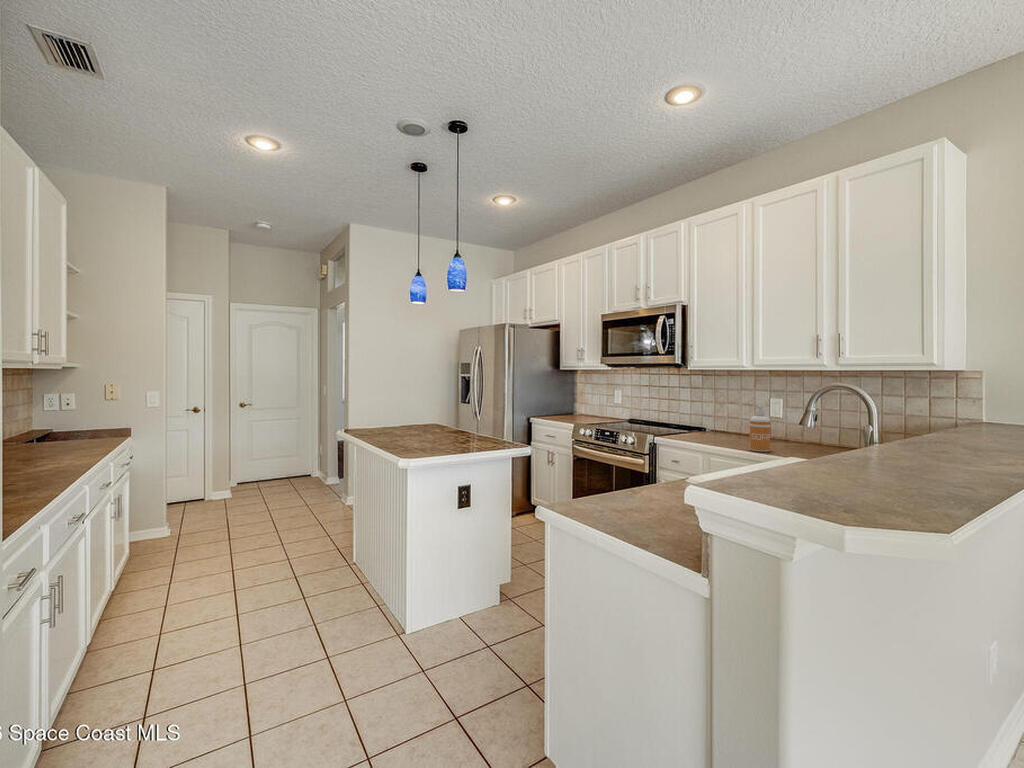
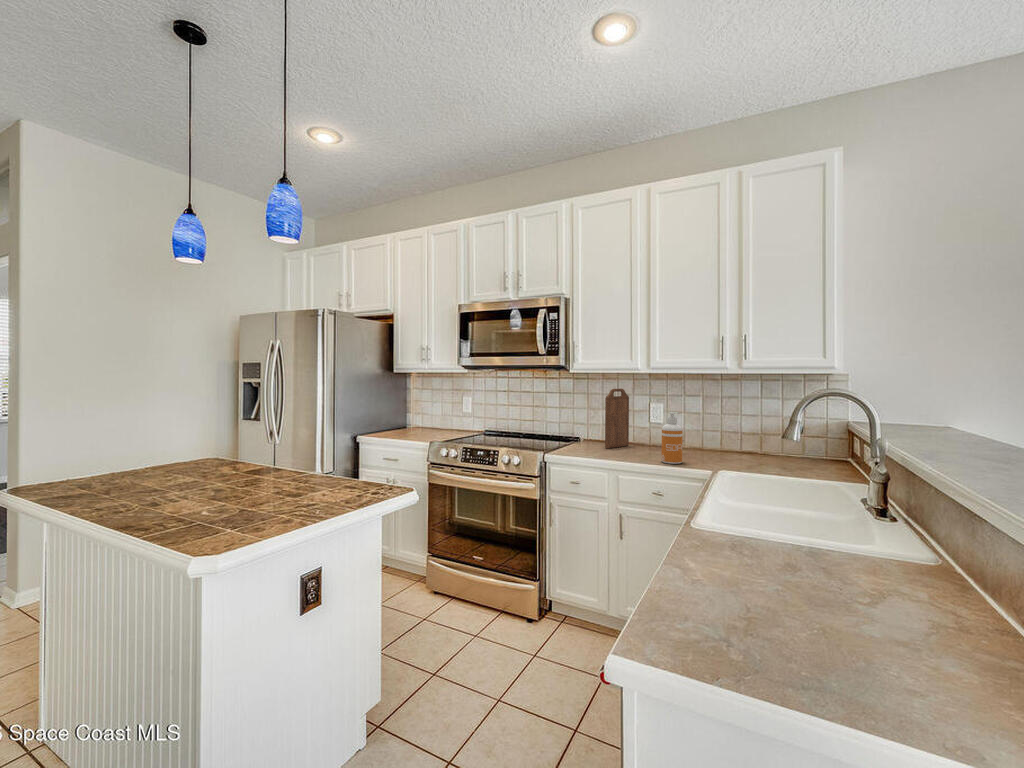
cutting board: none [717,384,747,437] -> present [605,389,629,448]

